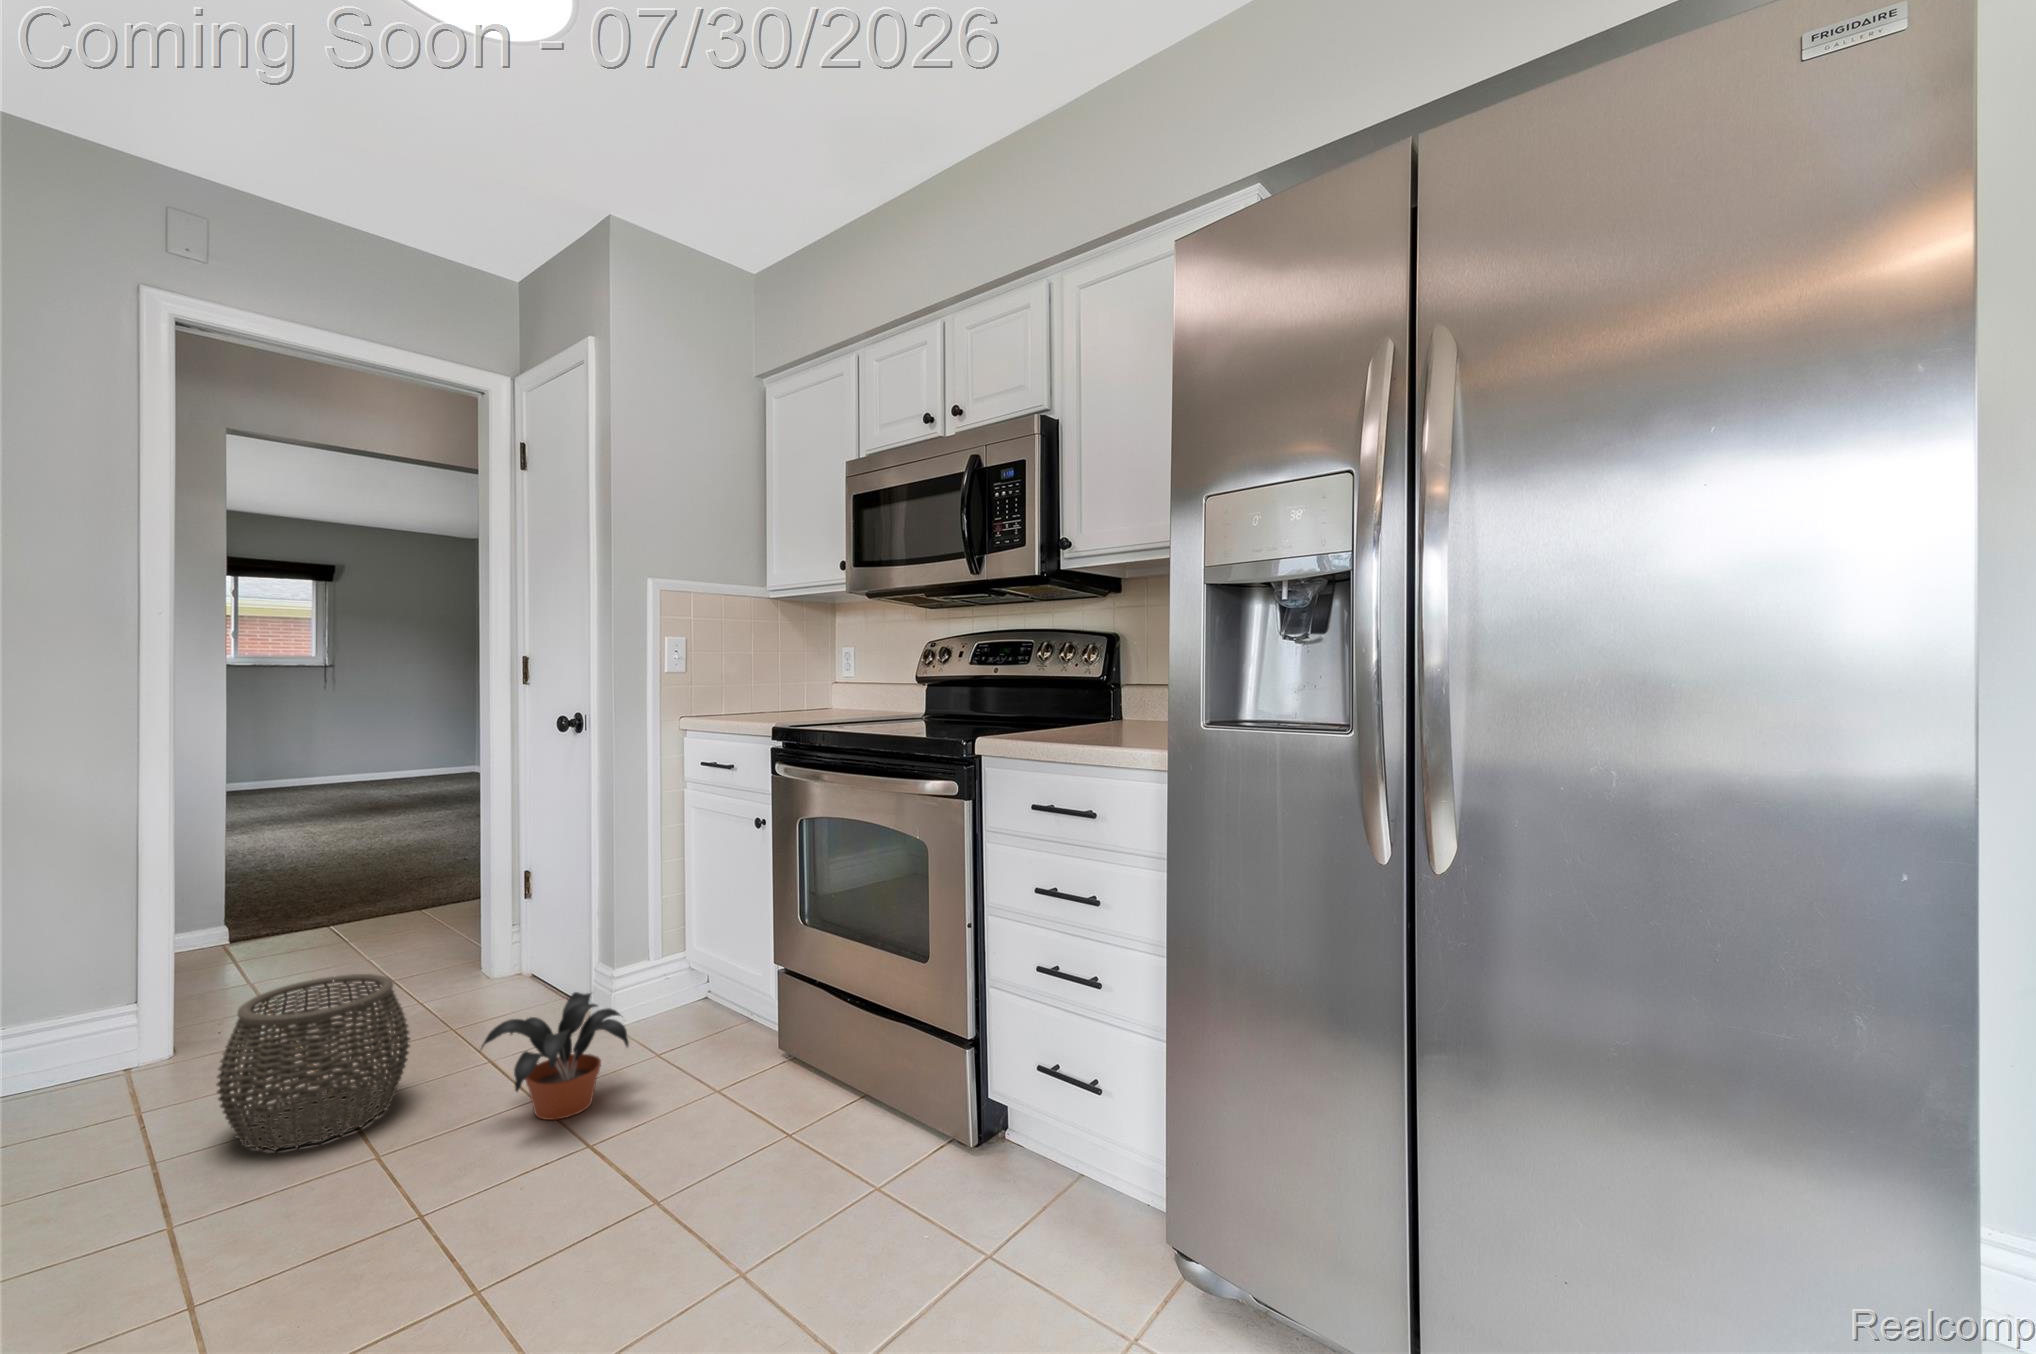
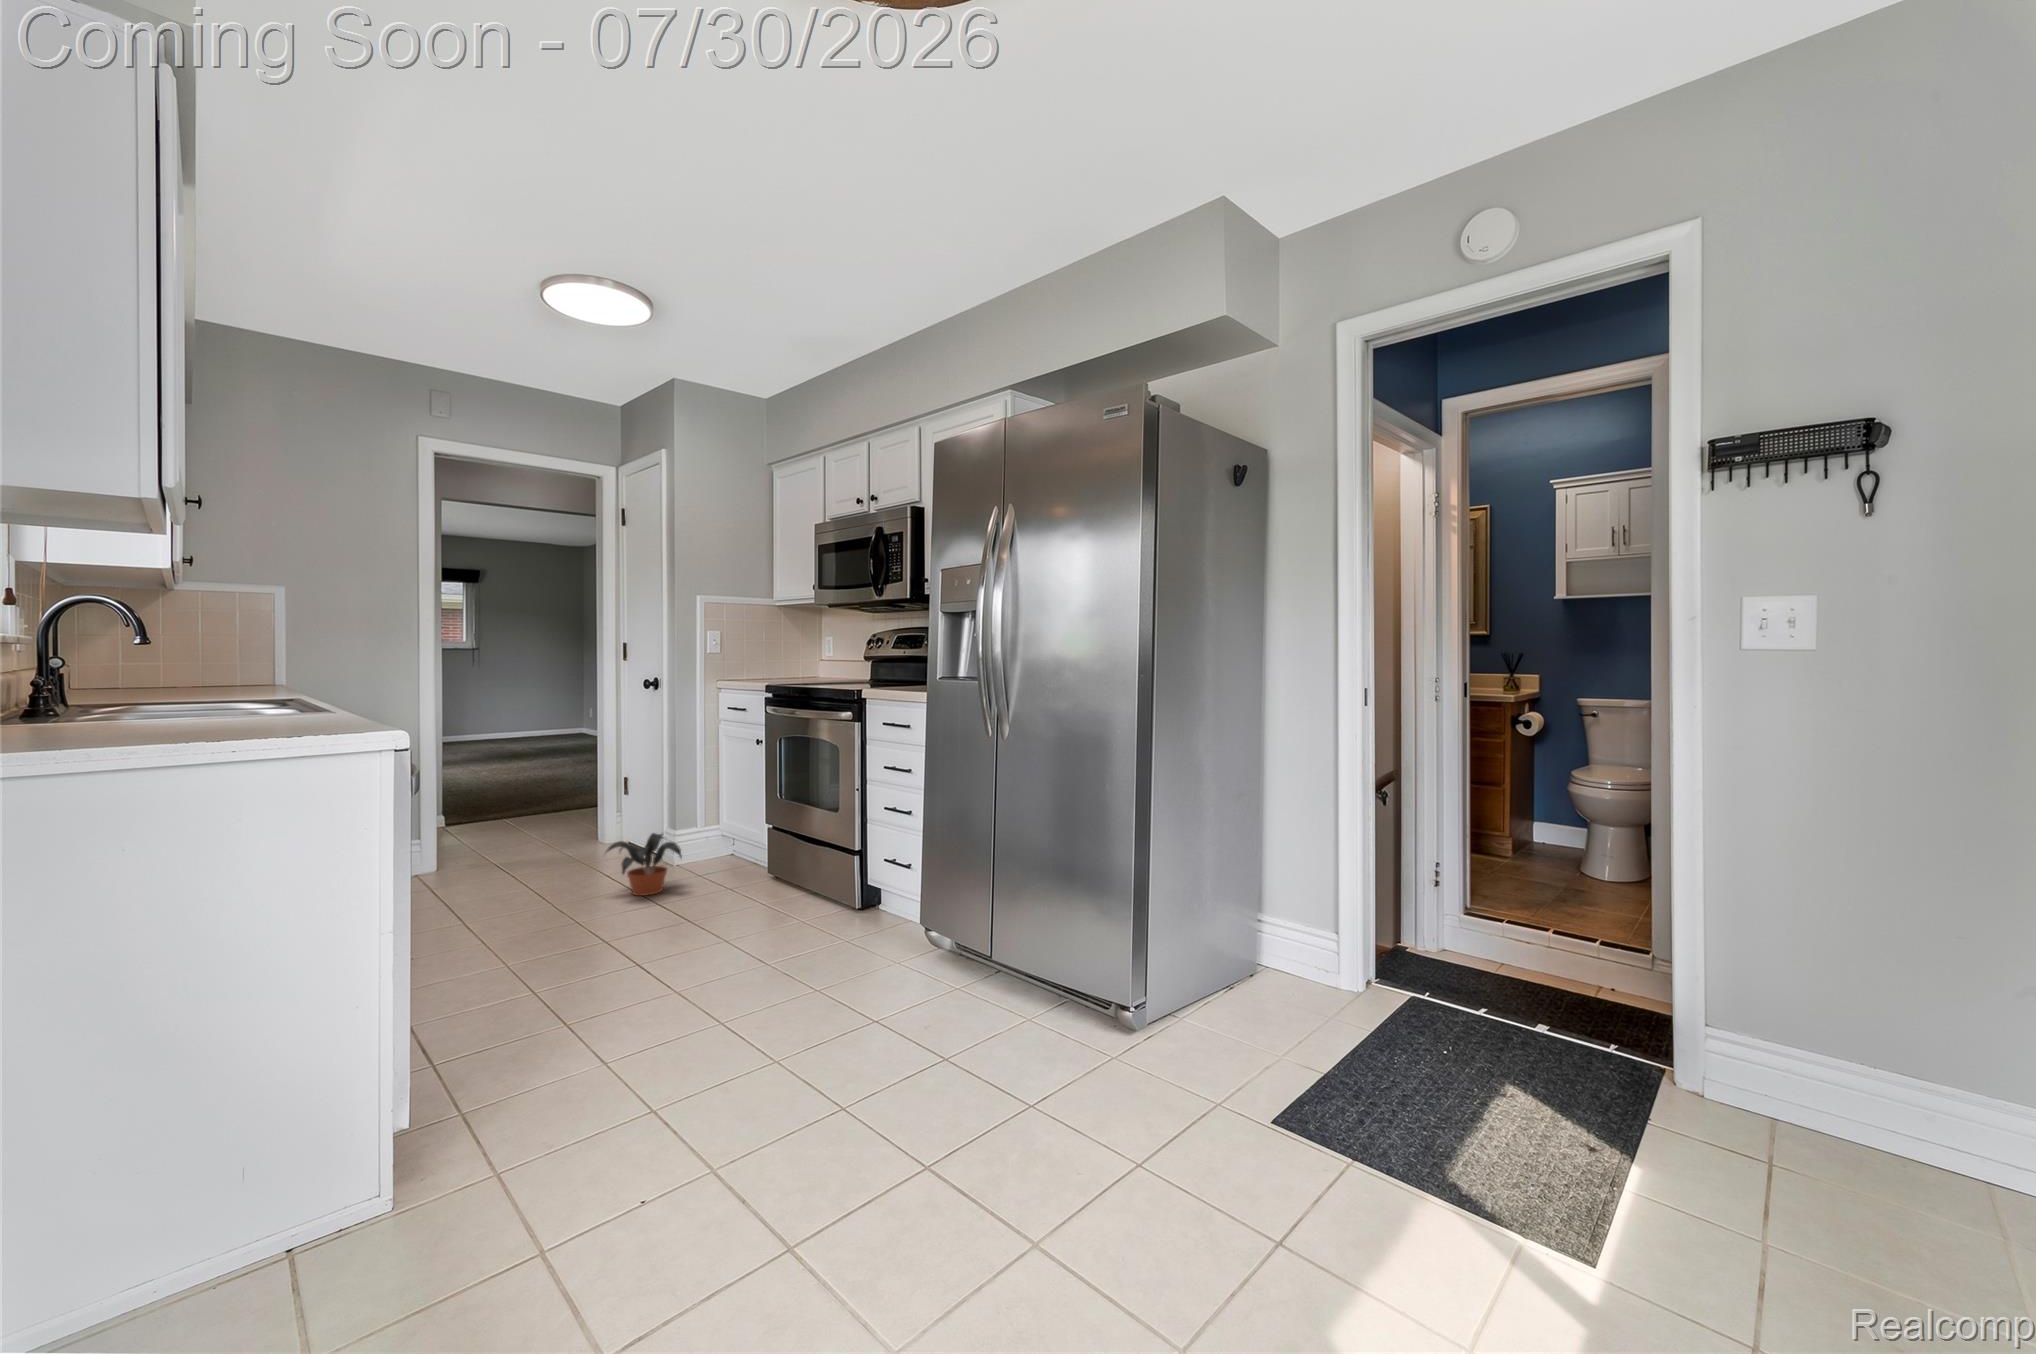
woven basket: present [217,974,410,1150] -> none [472,819,566,901]

